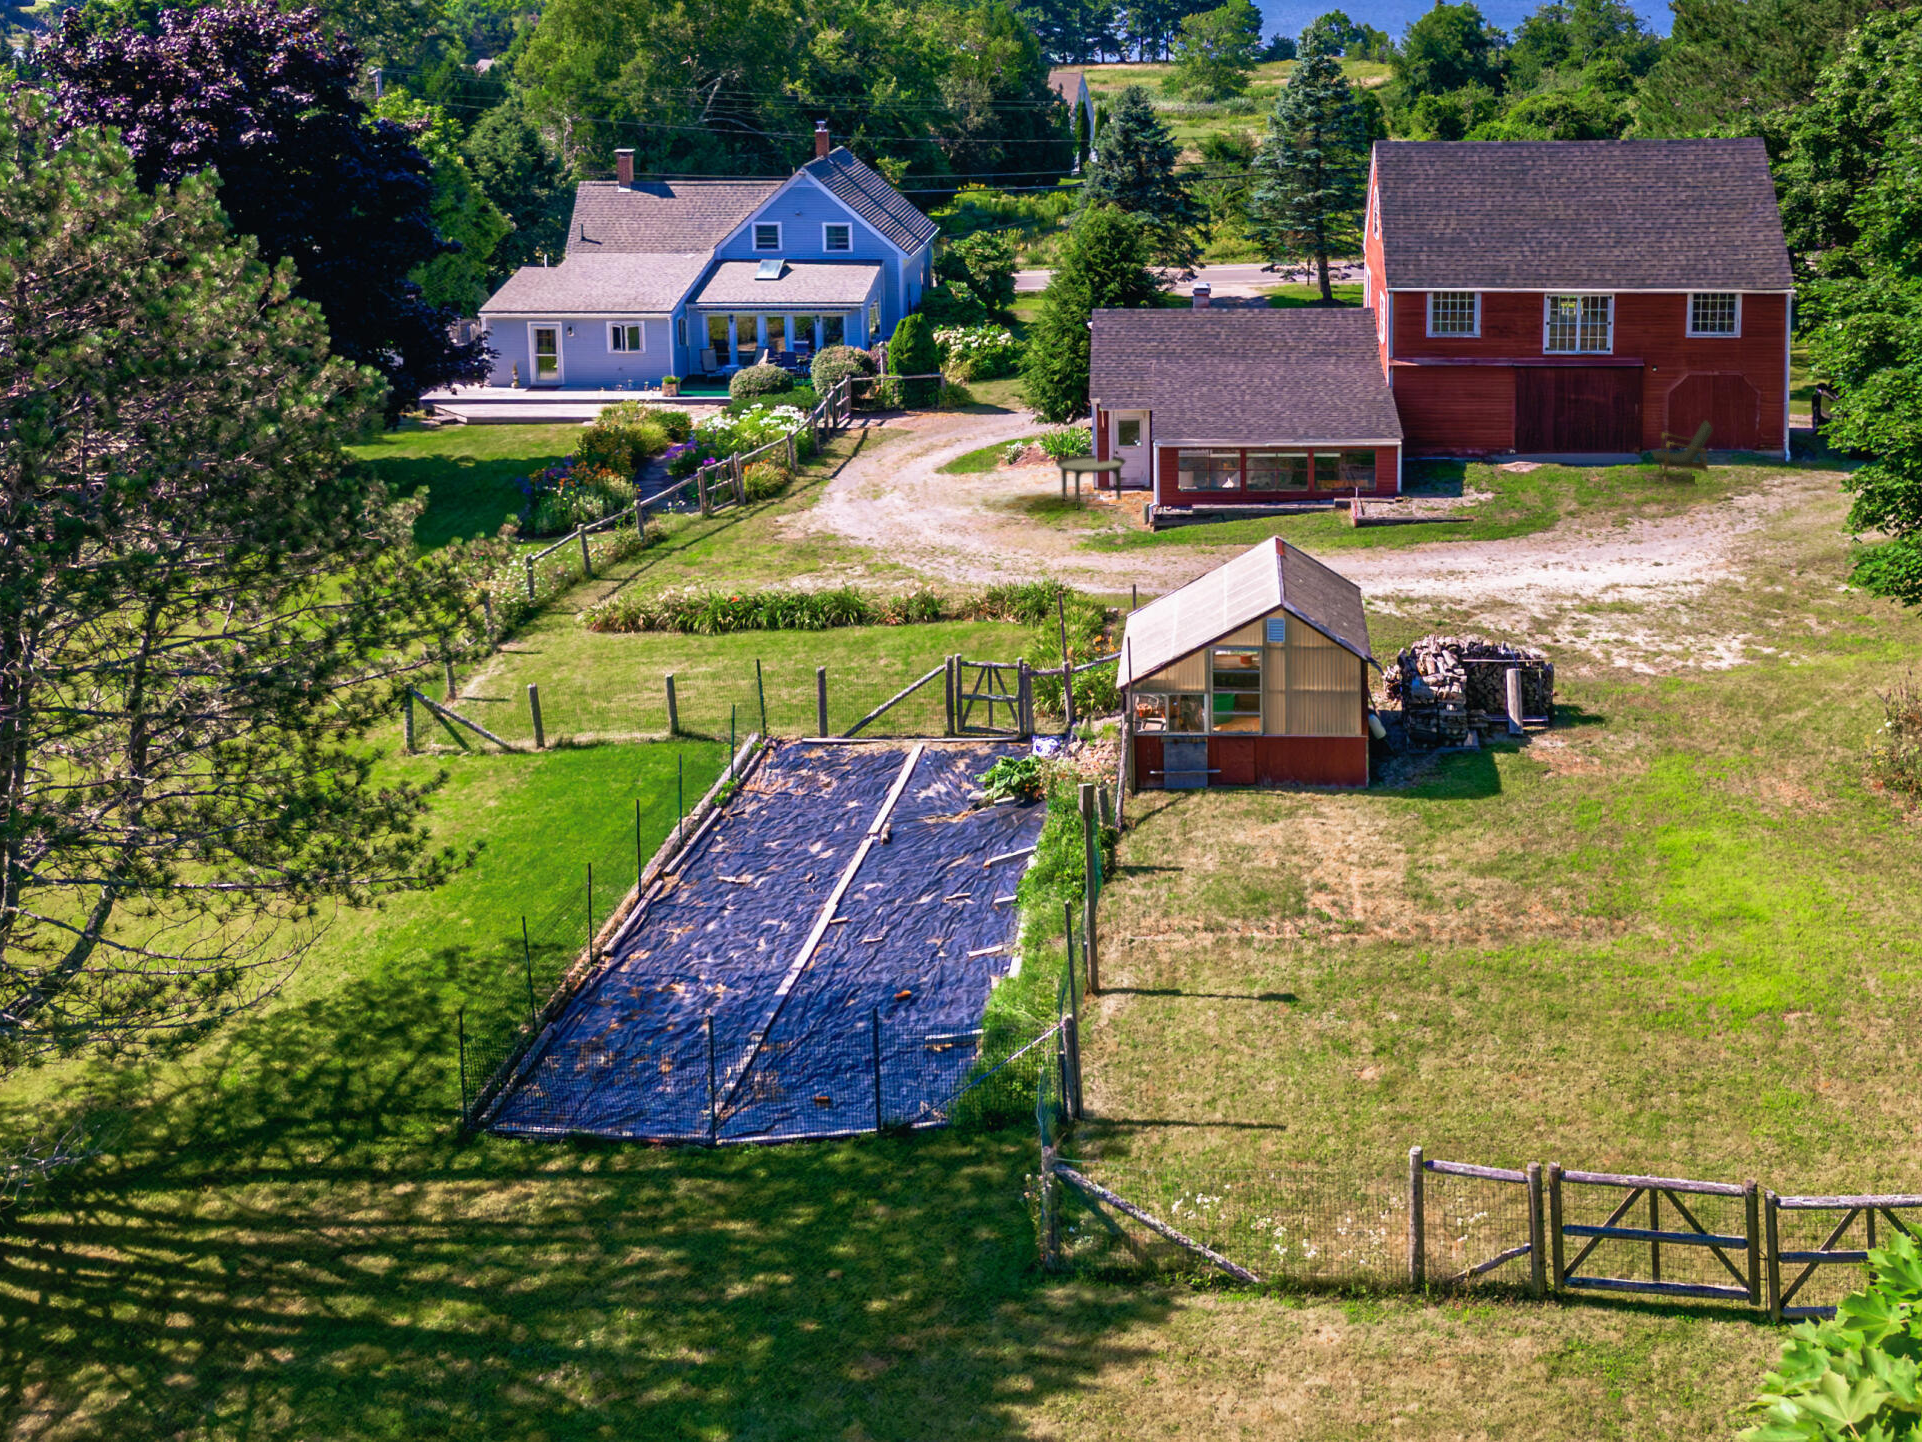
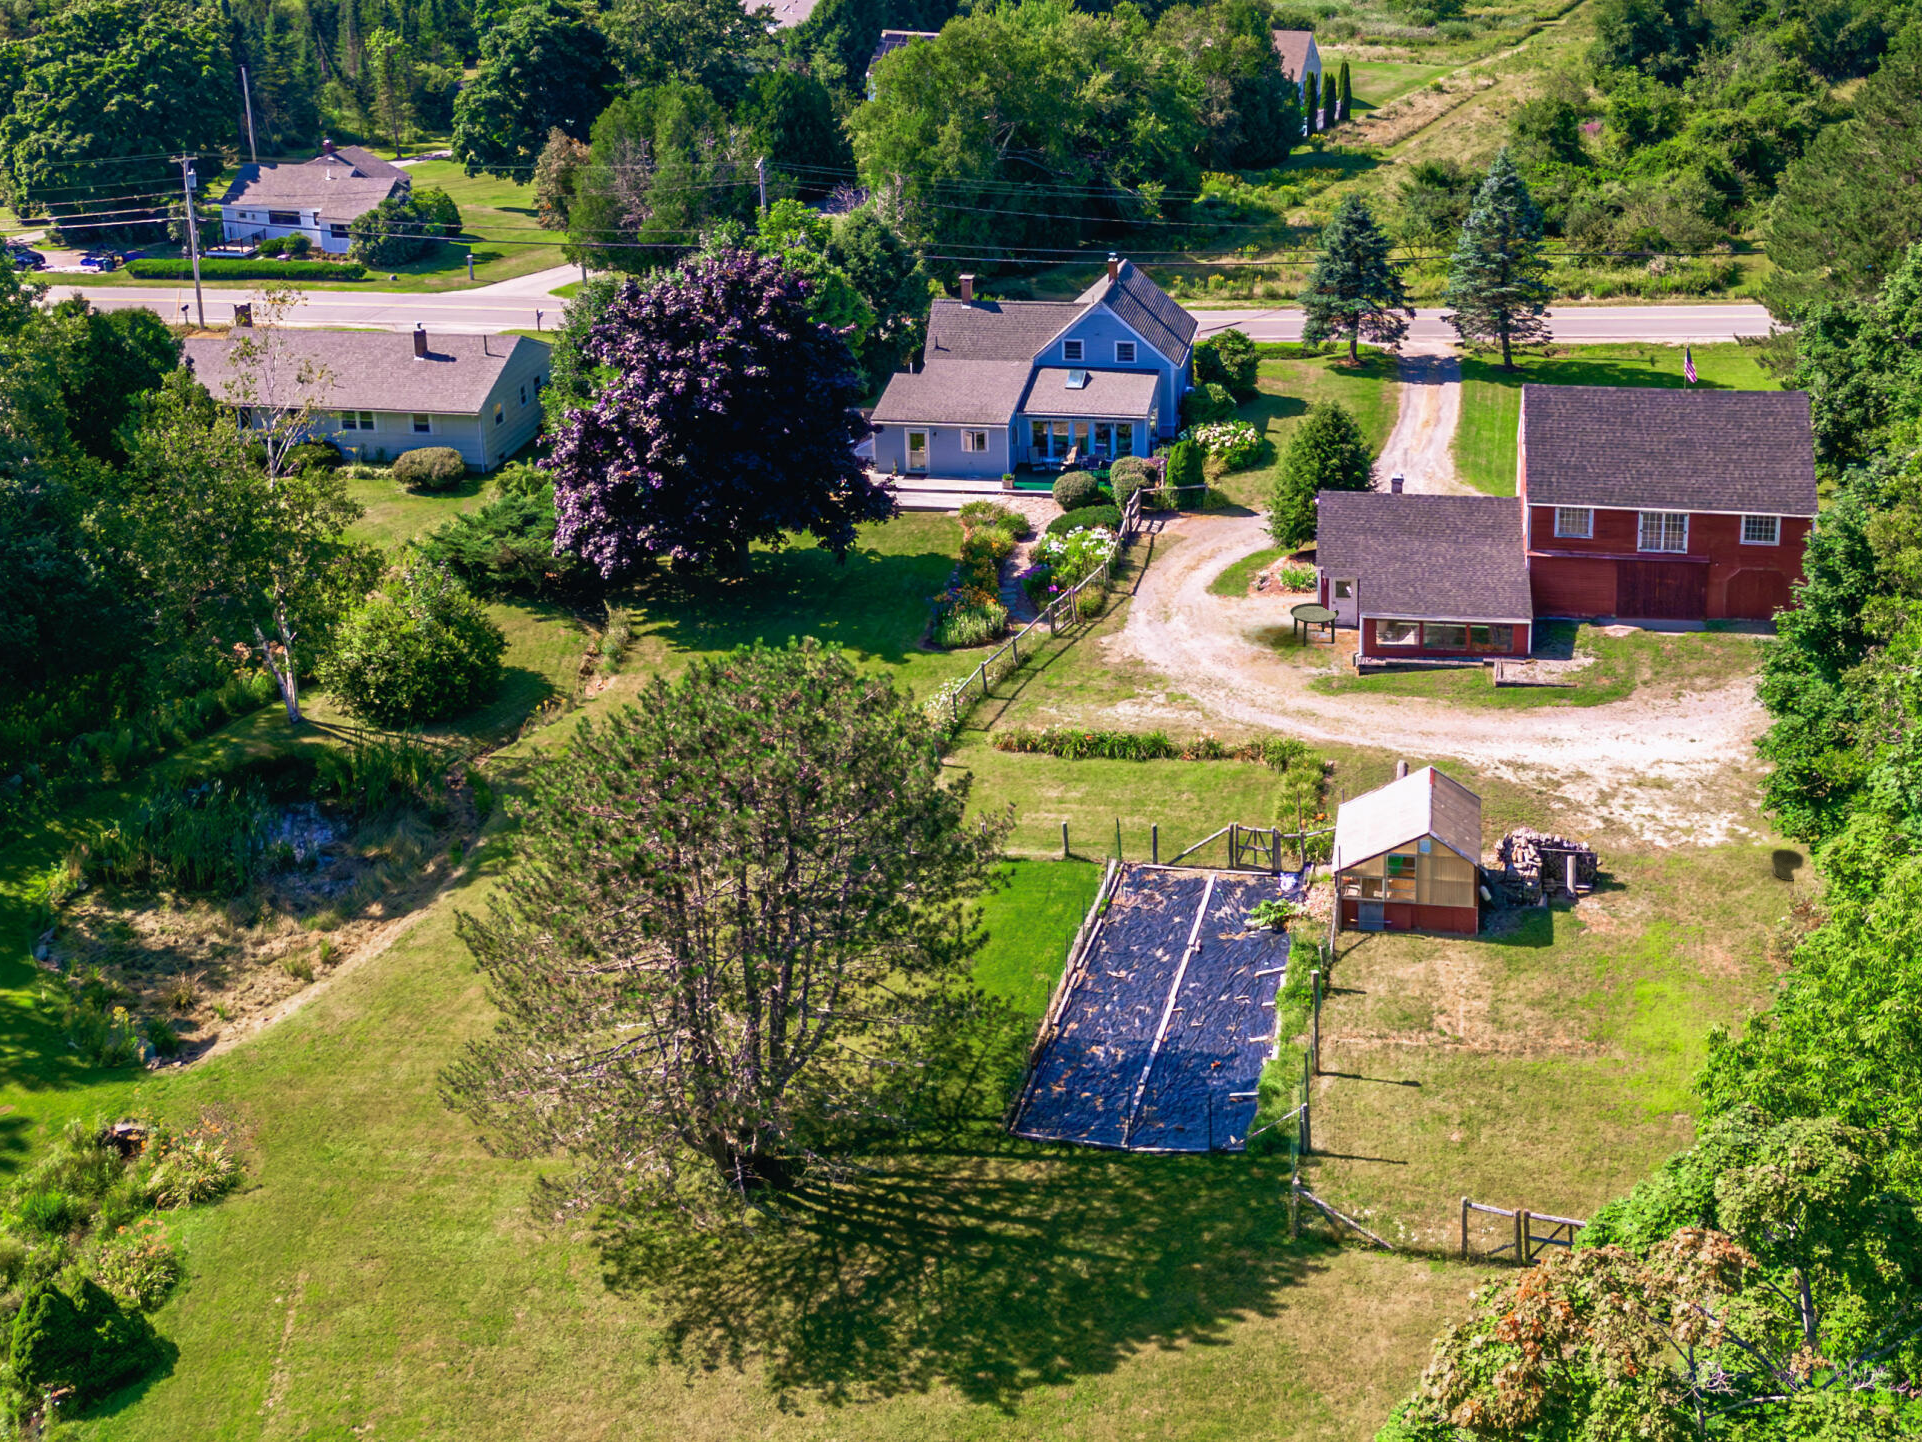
lounge chair: present [1652,421,1712,481] -> none [1712,603,1755,649]
wooden bucket: none [1826,647,1881,694] -> present [1771,849,1804,881]

